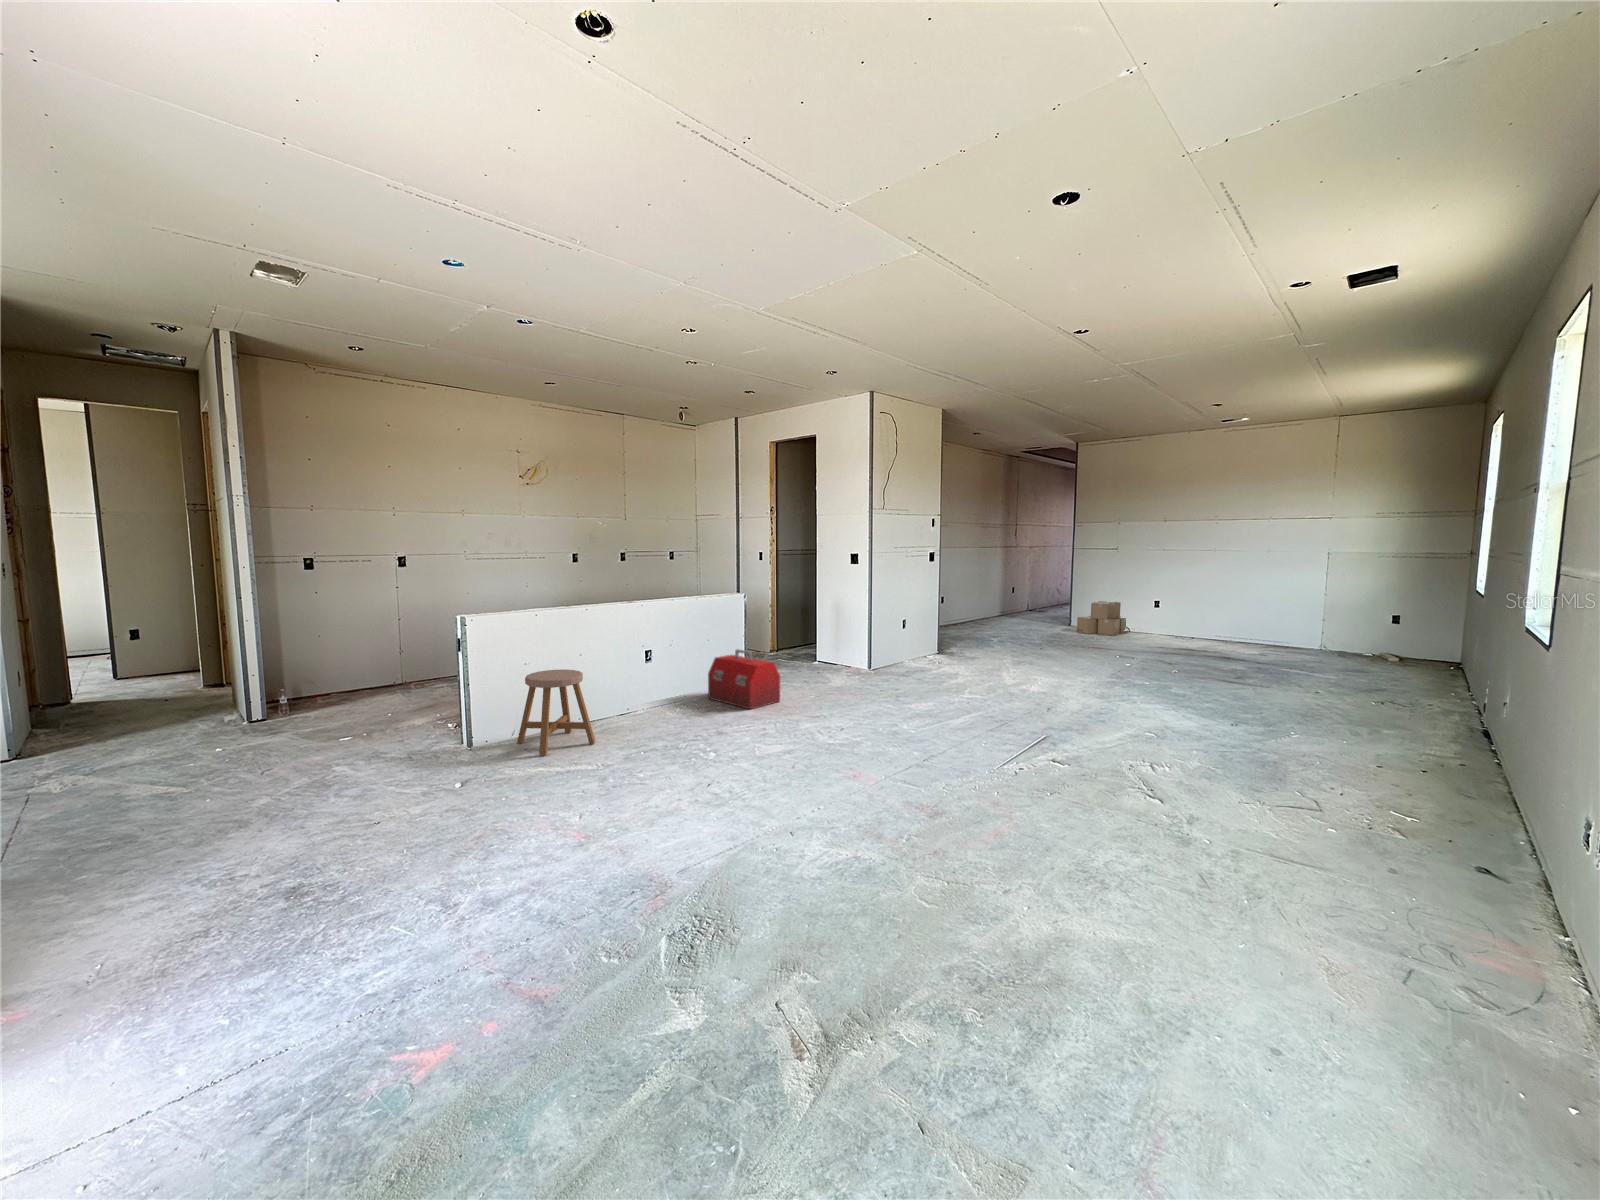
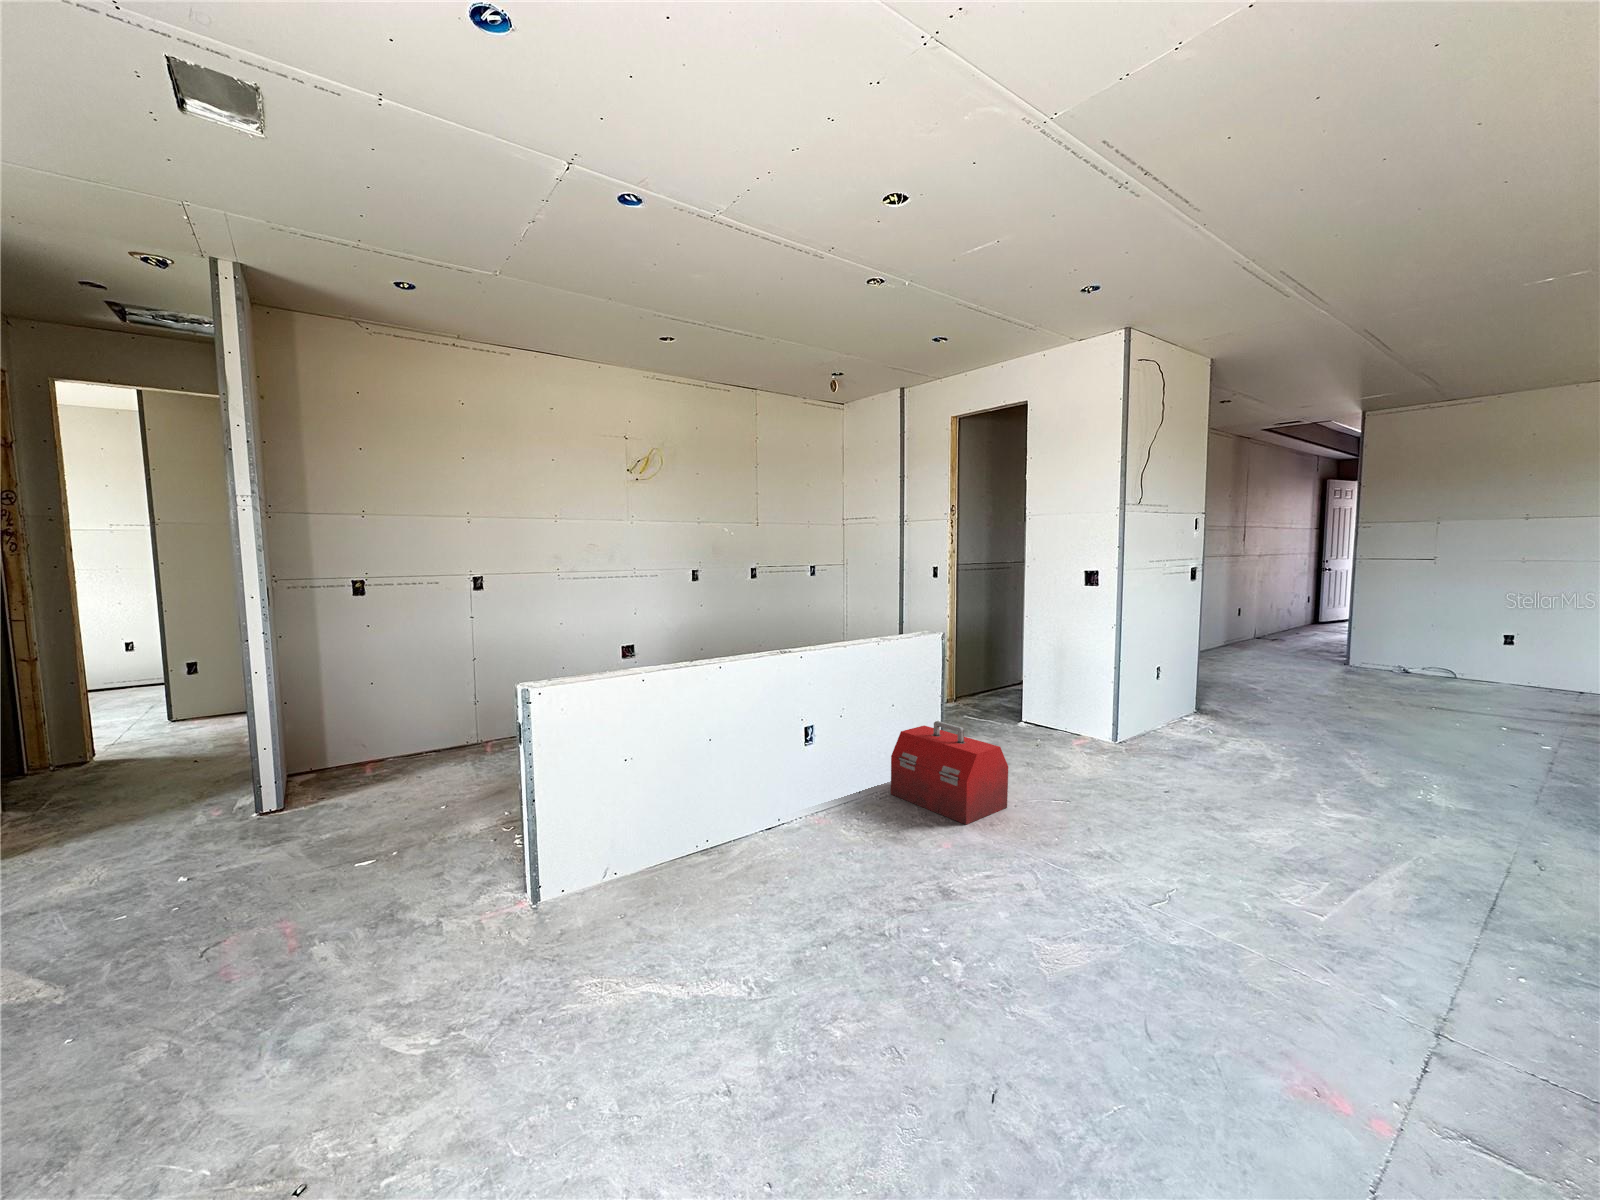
cardboard box: present [1077,601,1128,636] -> none [1379,632,1464,685]
stool: present [517,669,595,755] -> none [607,768,732,930]

